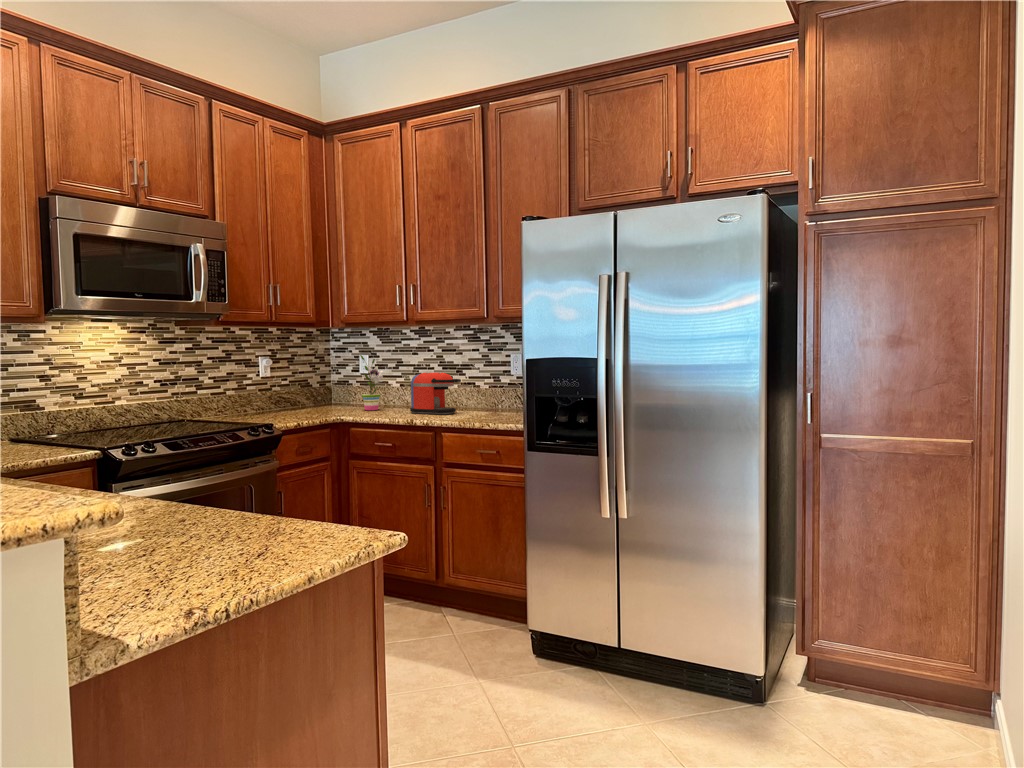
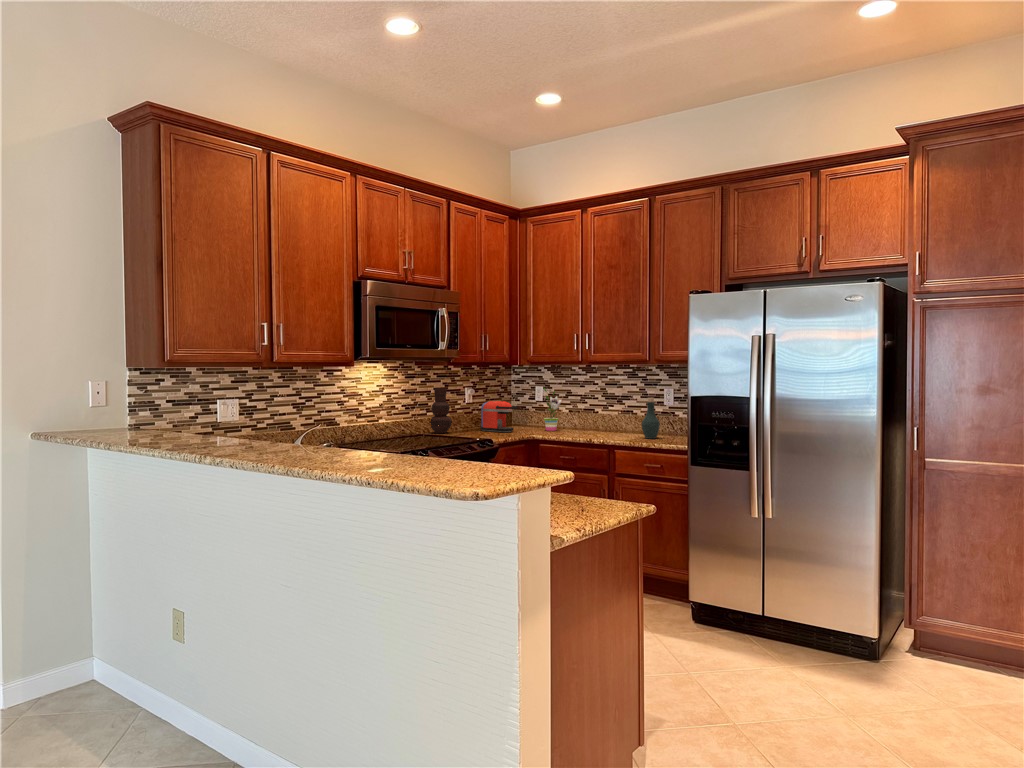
vase: none [203,358,235,417] -> present [430,388,452,433]
bottle: none [476,364,500,417] -> present [642,398,660,439]
coffee maker: present [410,373,461,414] -> present [480,401,518,432]

